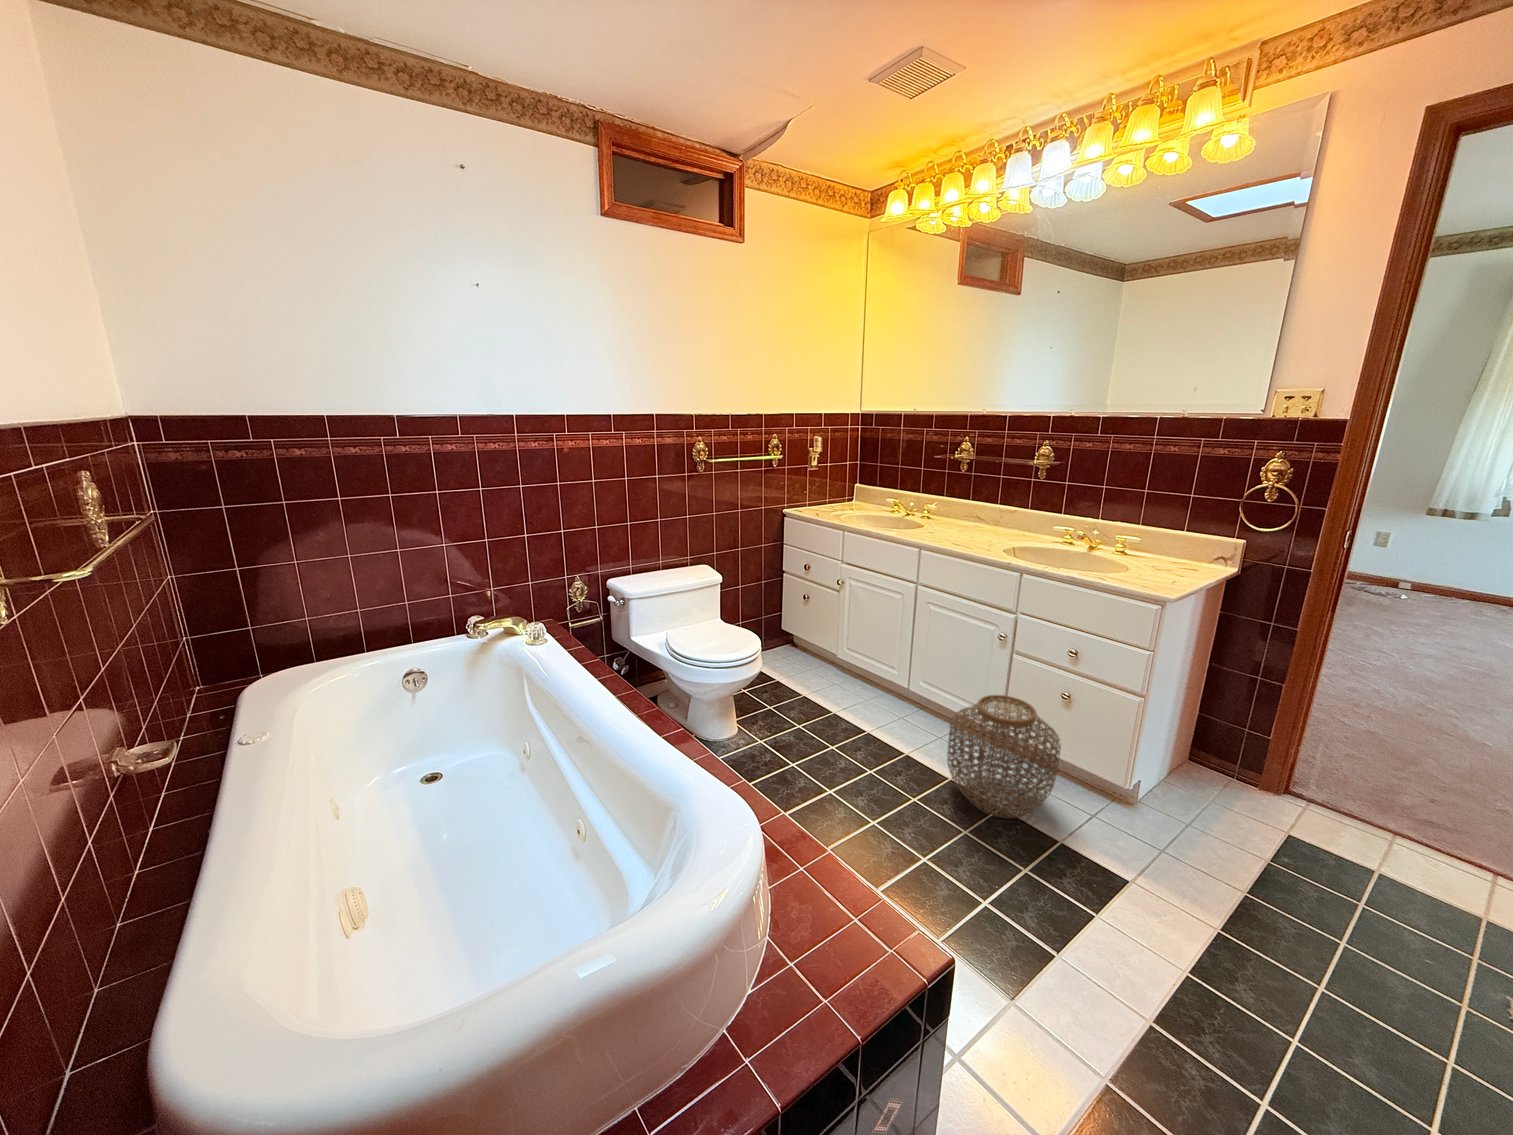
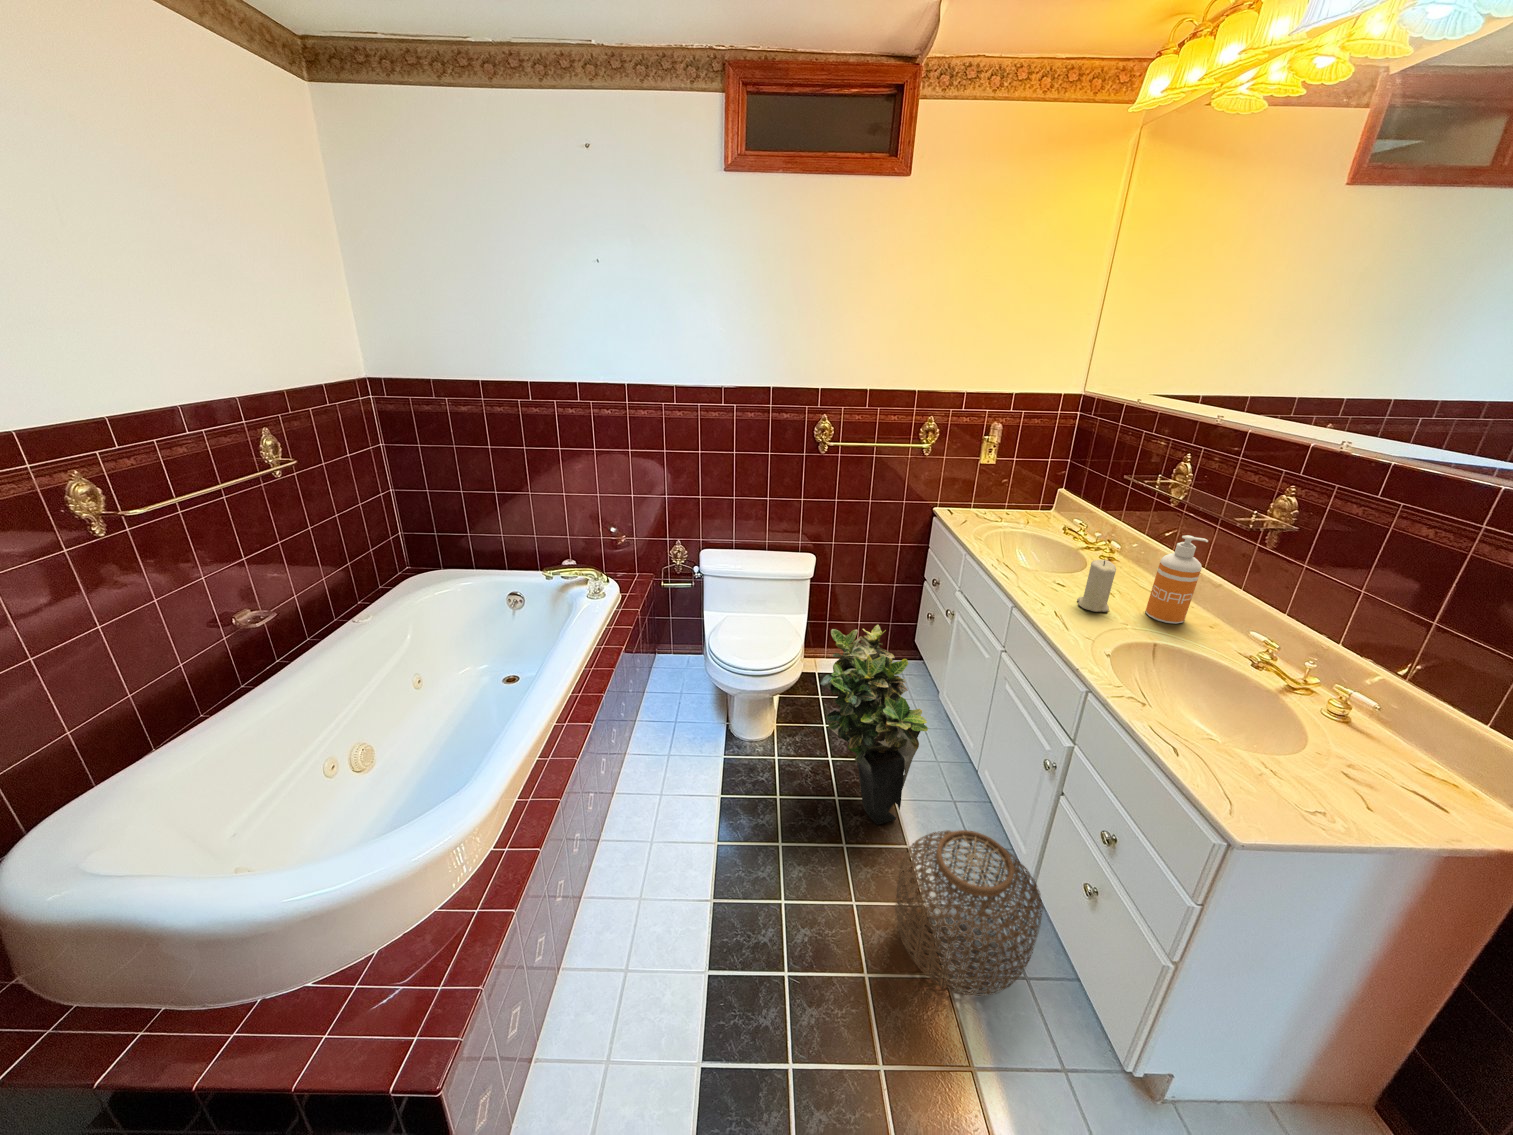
soap dispenser: none [982,478,1010,537] -> present [1145,535,1208,624]
candle: none [945,503,969,540] -> present [1077,560,1116,612]
potted plant: none [800,589,898,752] -> present [821,625,928,824]

